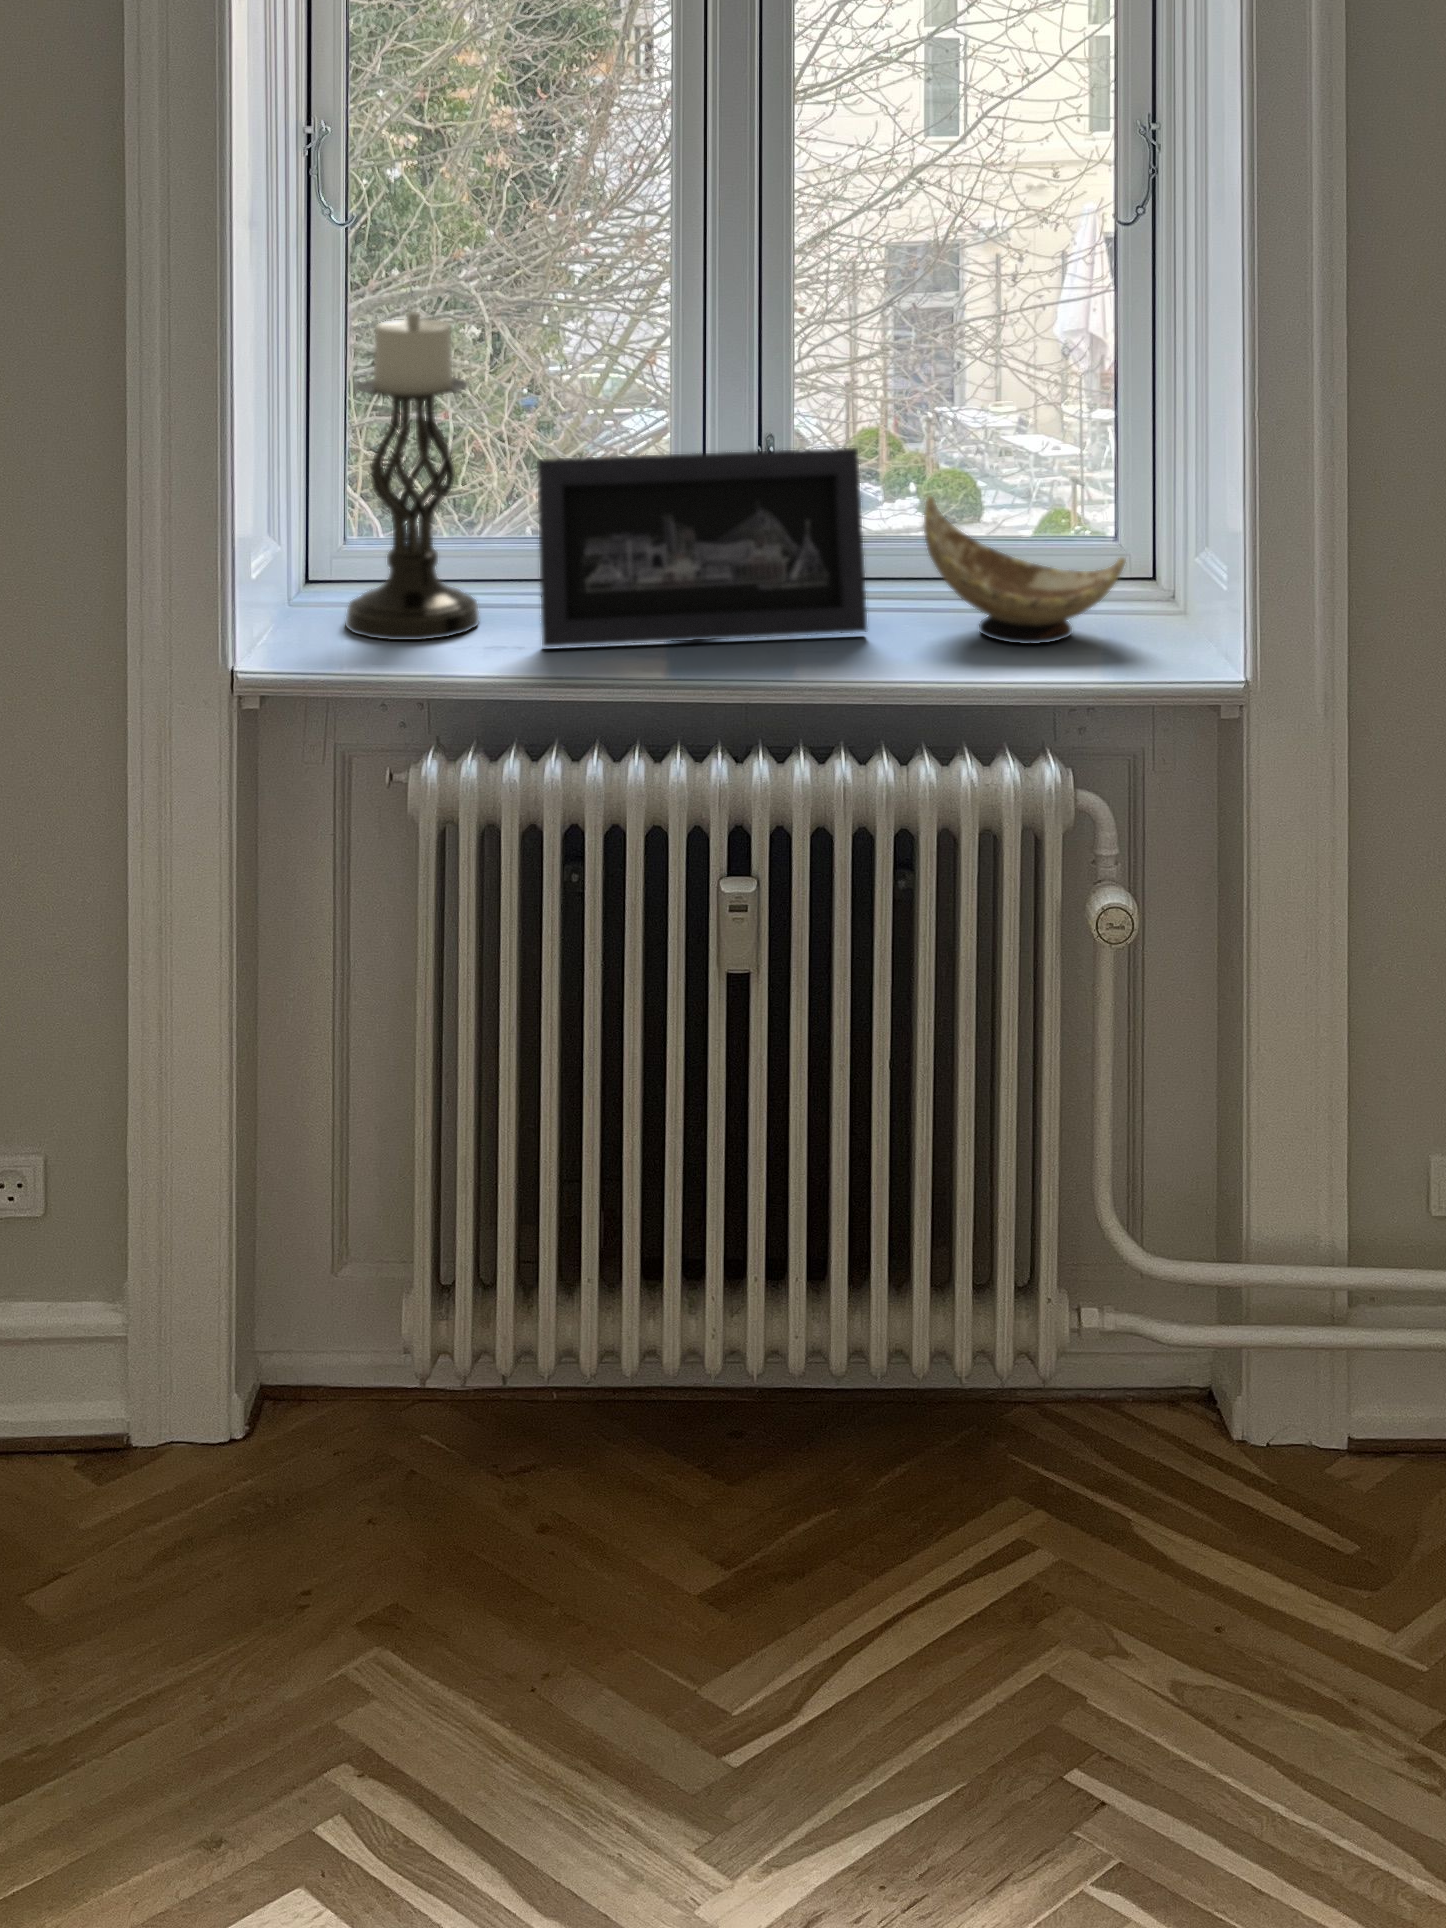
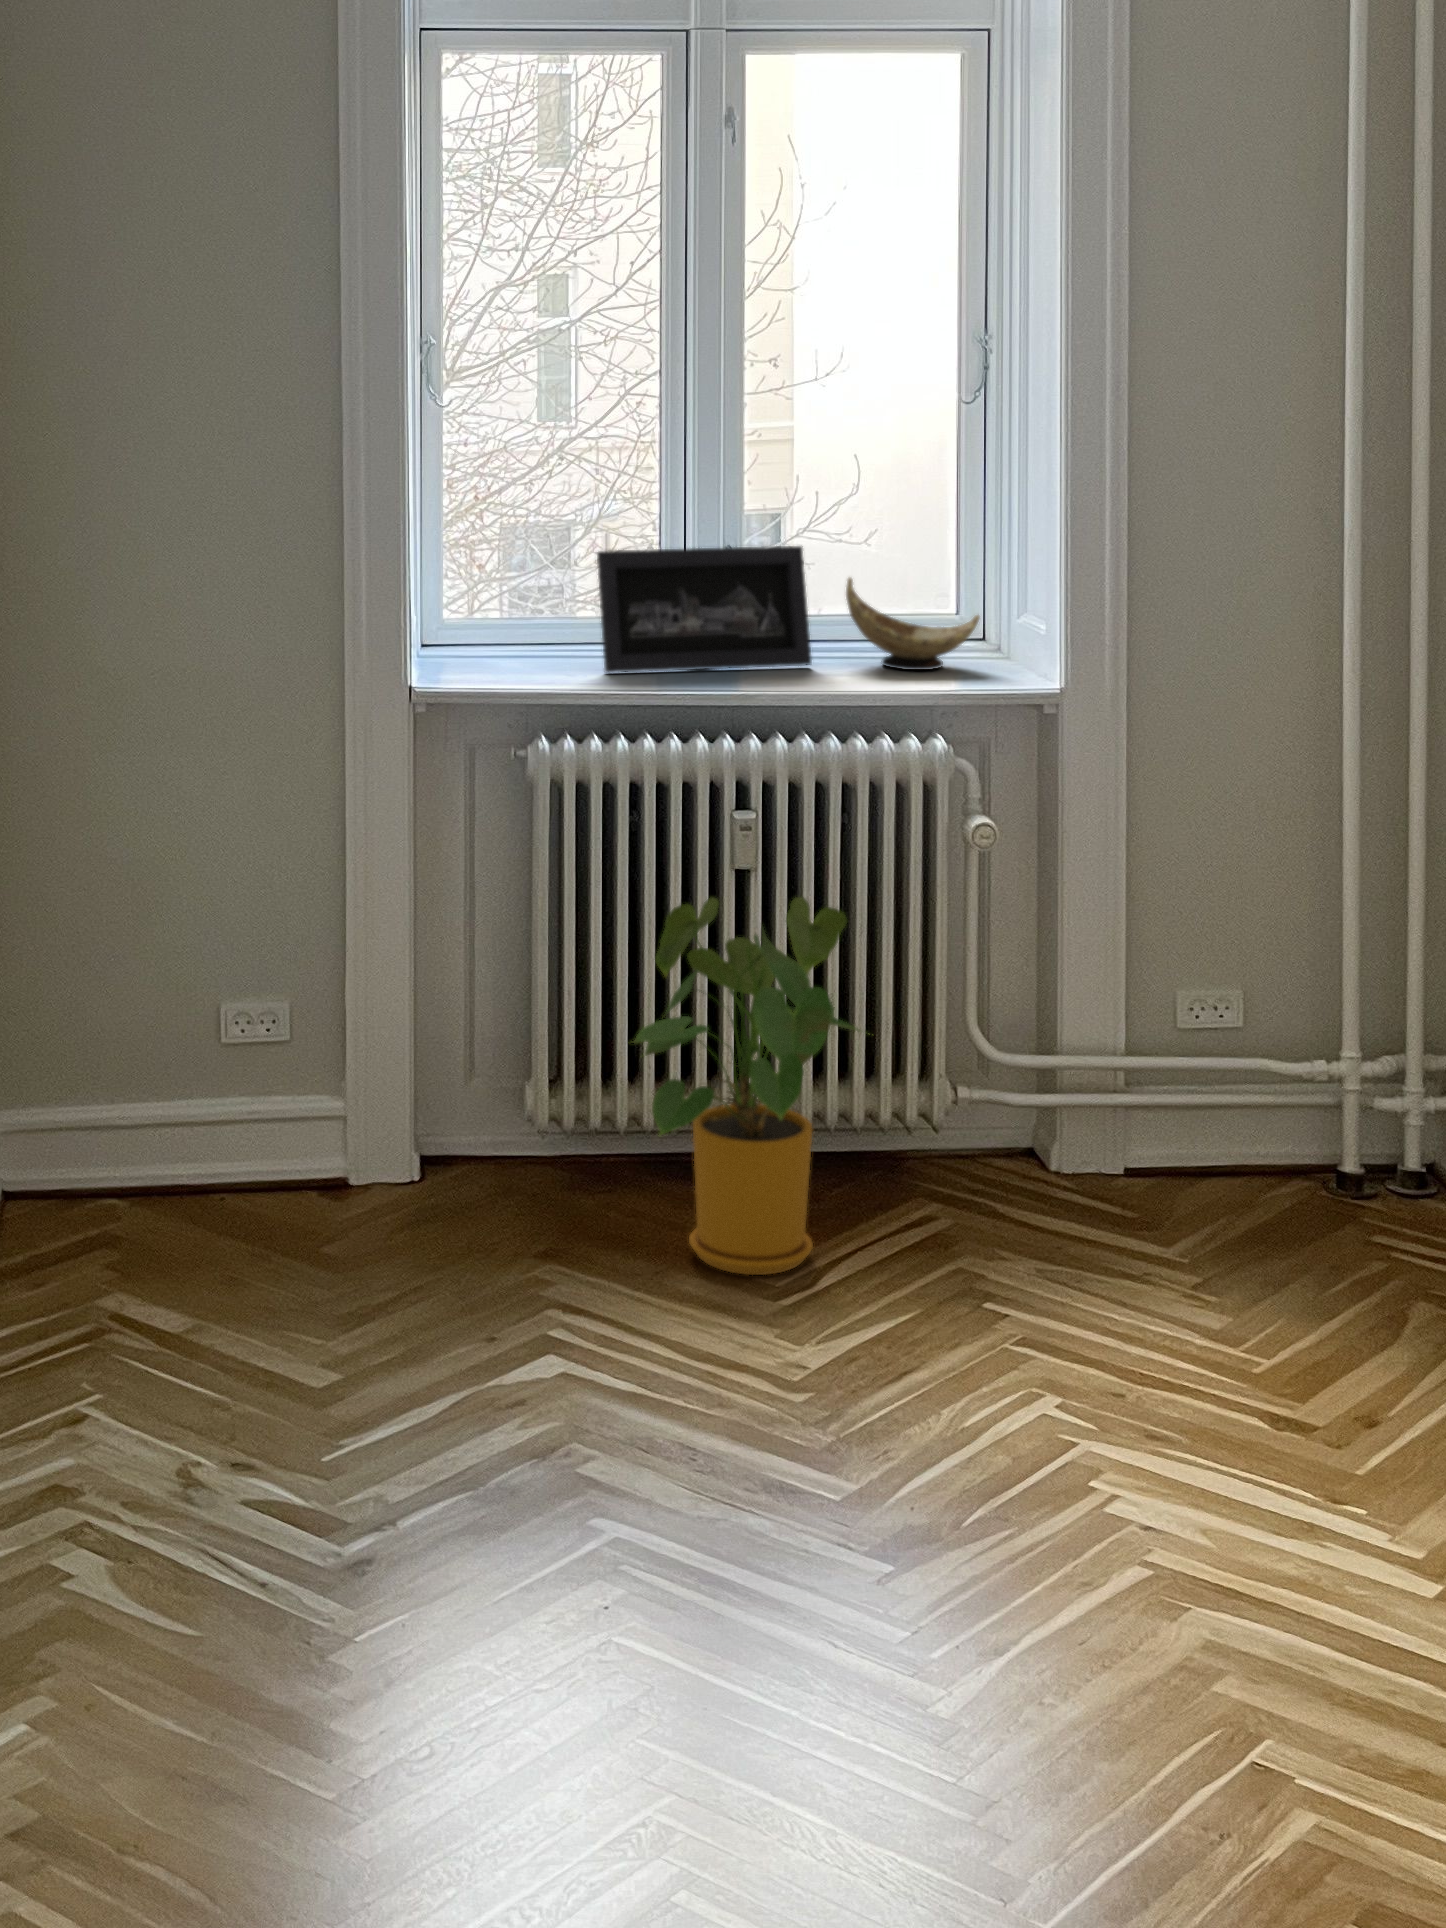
candle holder: present [346,312,479,640] -> none [464,456,553,670]
house plant: none [460,1027,876,1693] -> present [634,897,858,1275]

